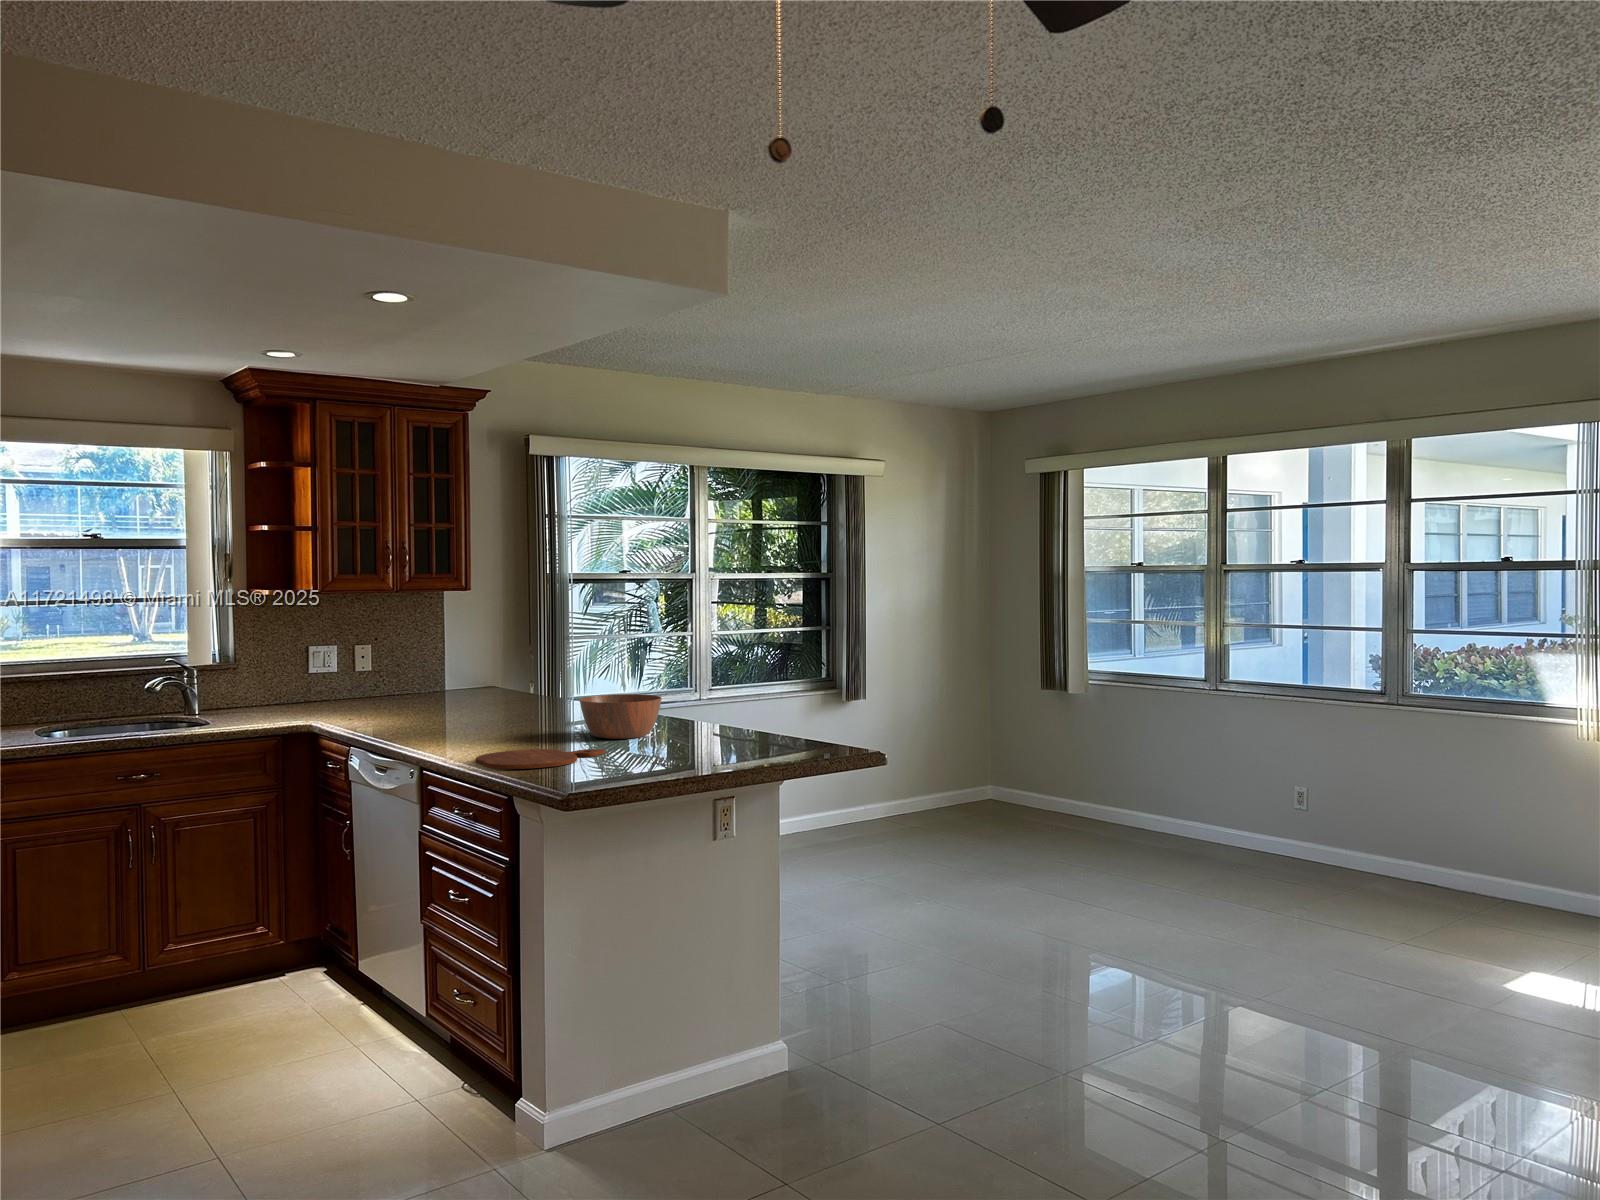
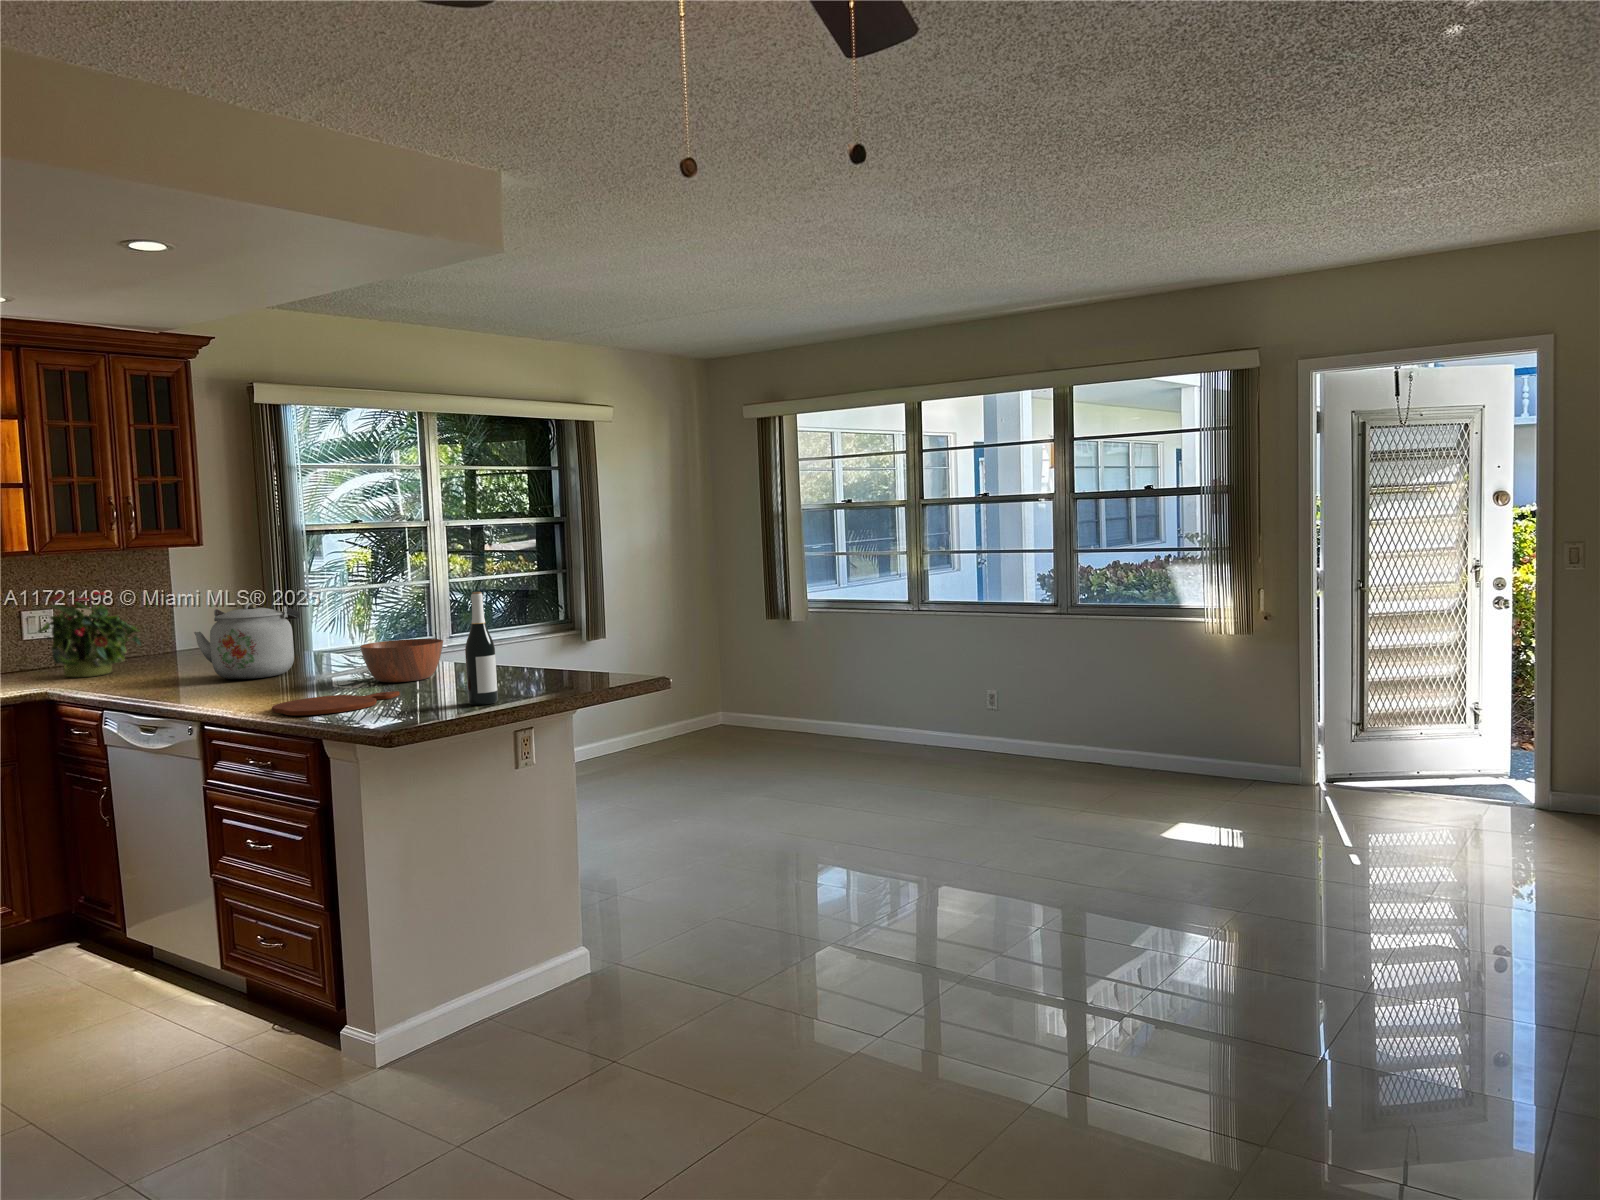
potted plant: none [311,629,402,712] -> present [38,592,141,677]
kettle: none [438,649,538,724] -> present [194,603,300,679]
wine bottle: none [662,650,693,771] -> present [465,592,498,705]

